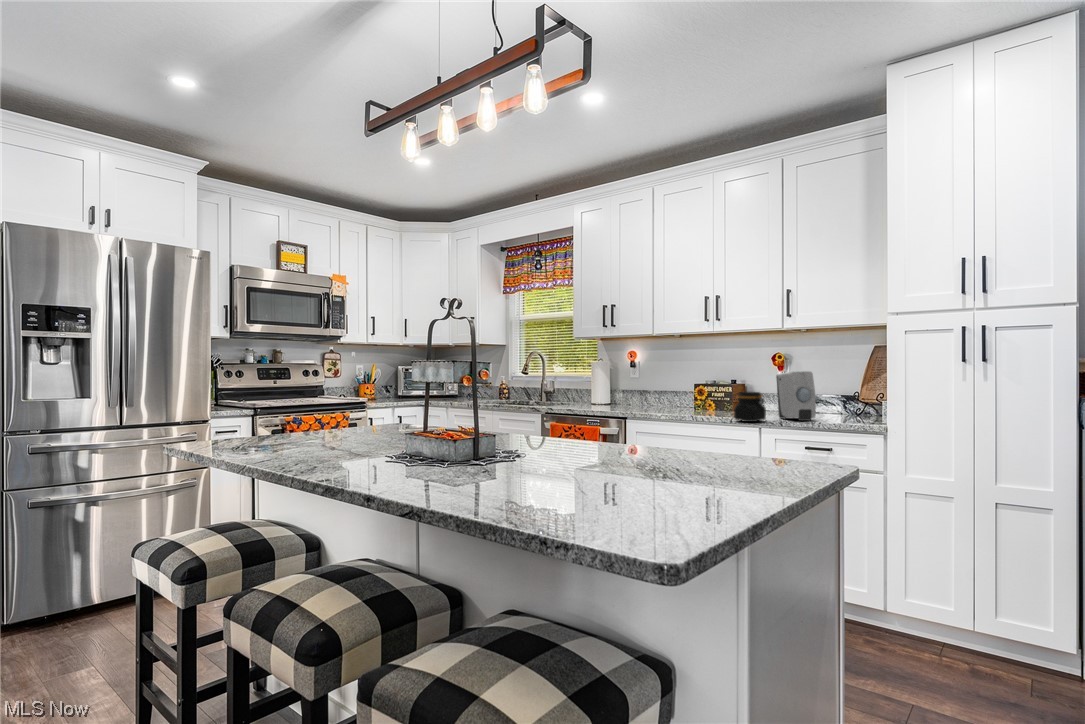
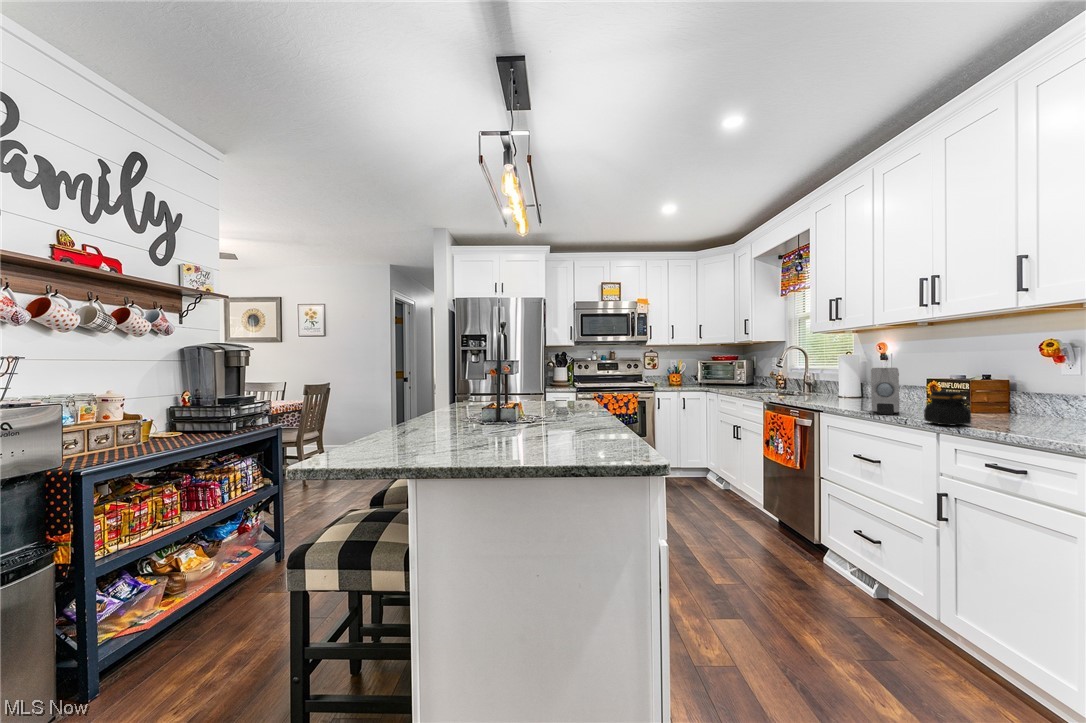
soap dispenser: present [776,371,816,421] -> present [871,368,900,415]

